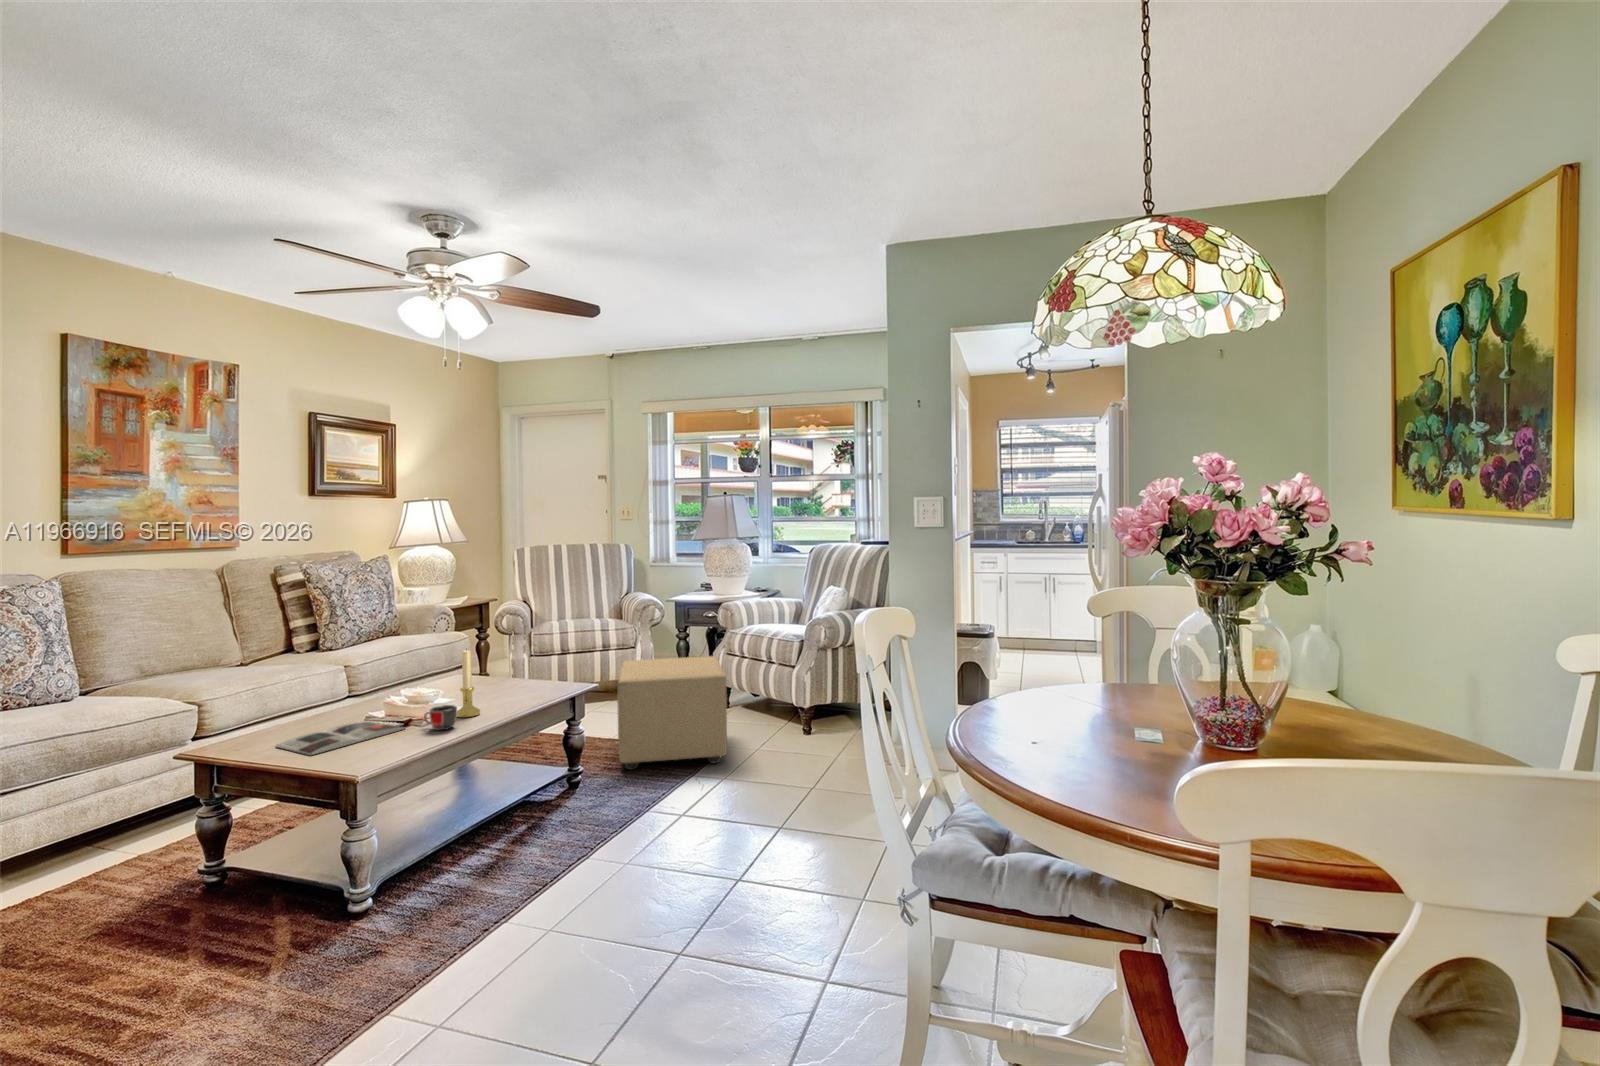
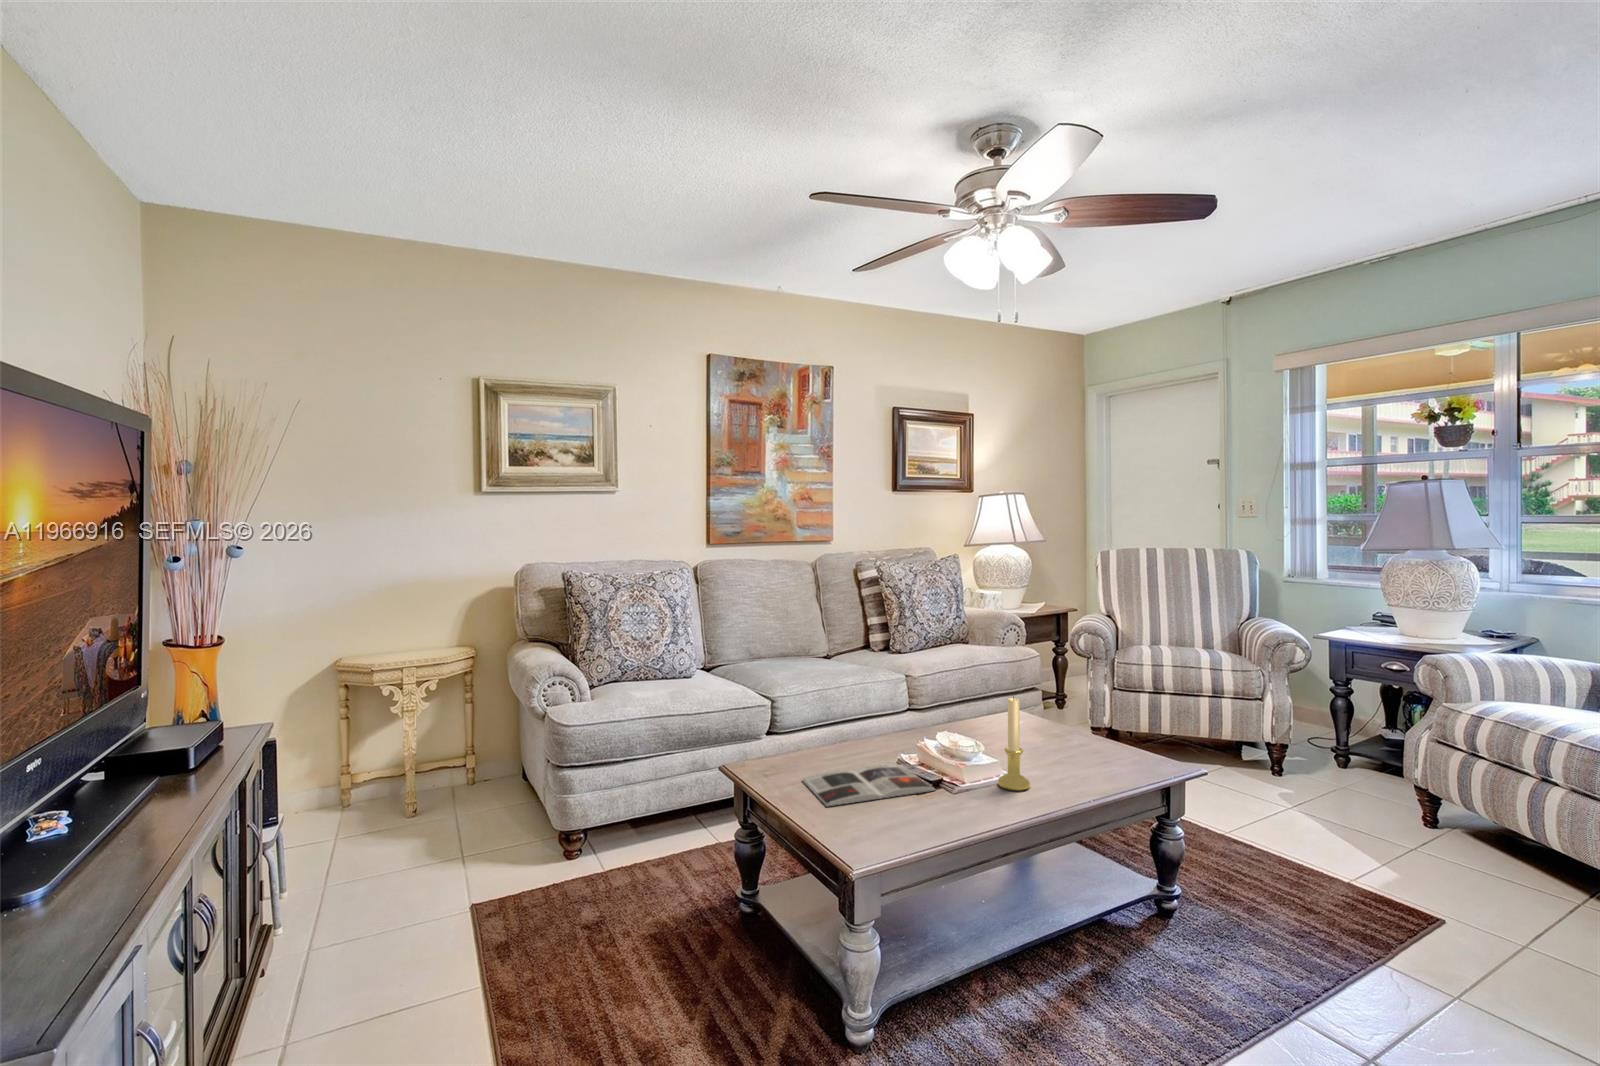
ottoman: present [617,656,727,770] -> none [1239,729,1459,949]
mug: present [424,705,457,730] -> none [957,771,997,807]

